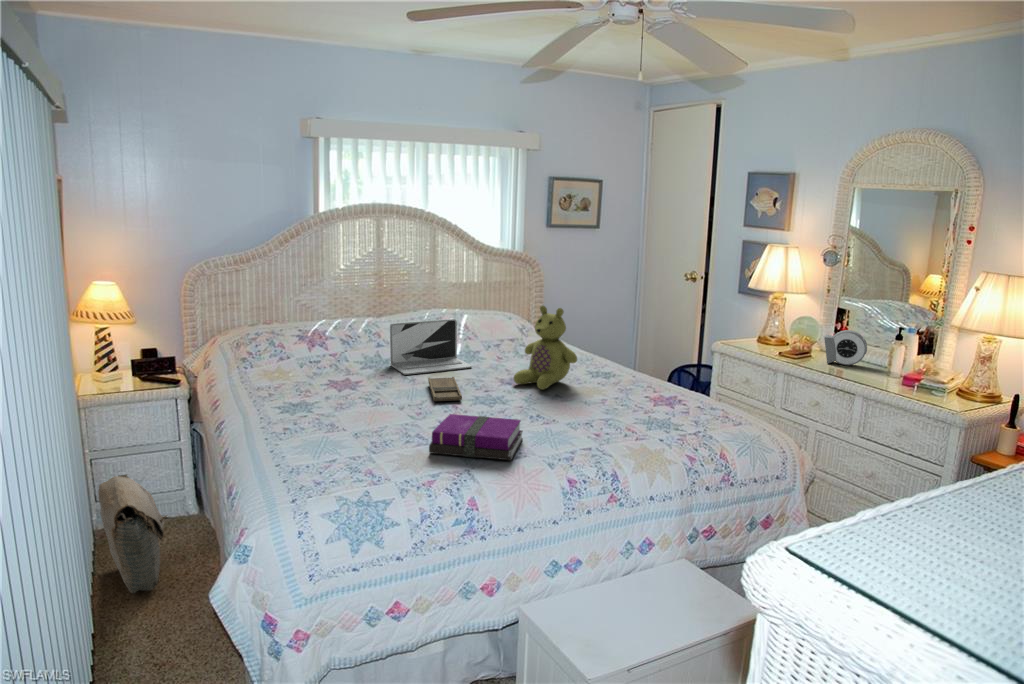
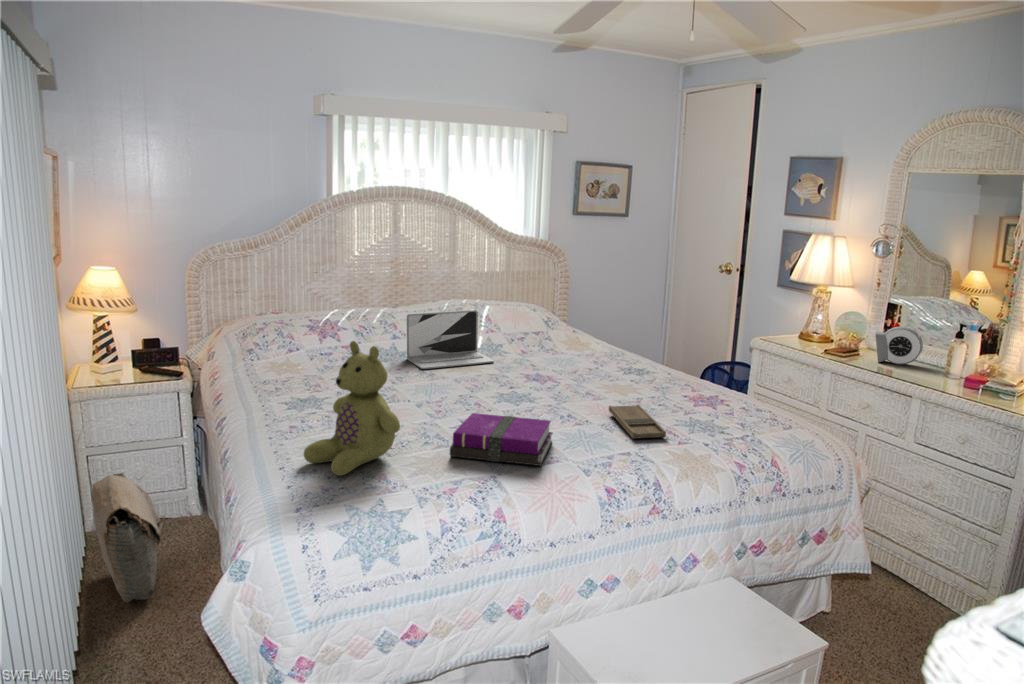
stuffed bear: present [513,306,577,390] -> present [304,341,400,476]
tray: present [428,377,462,401] -> present [609,405,666,439]

